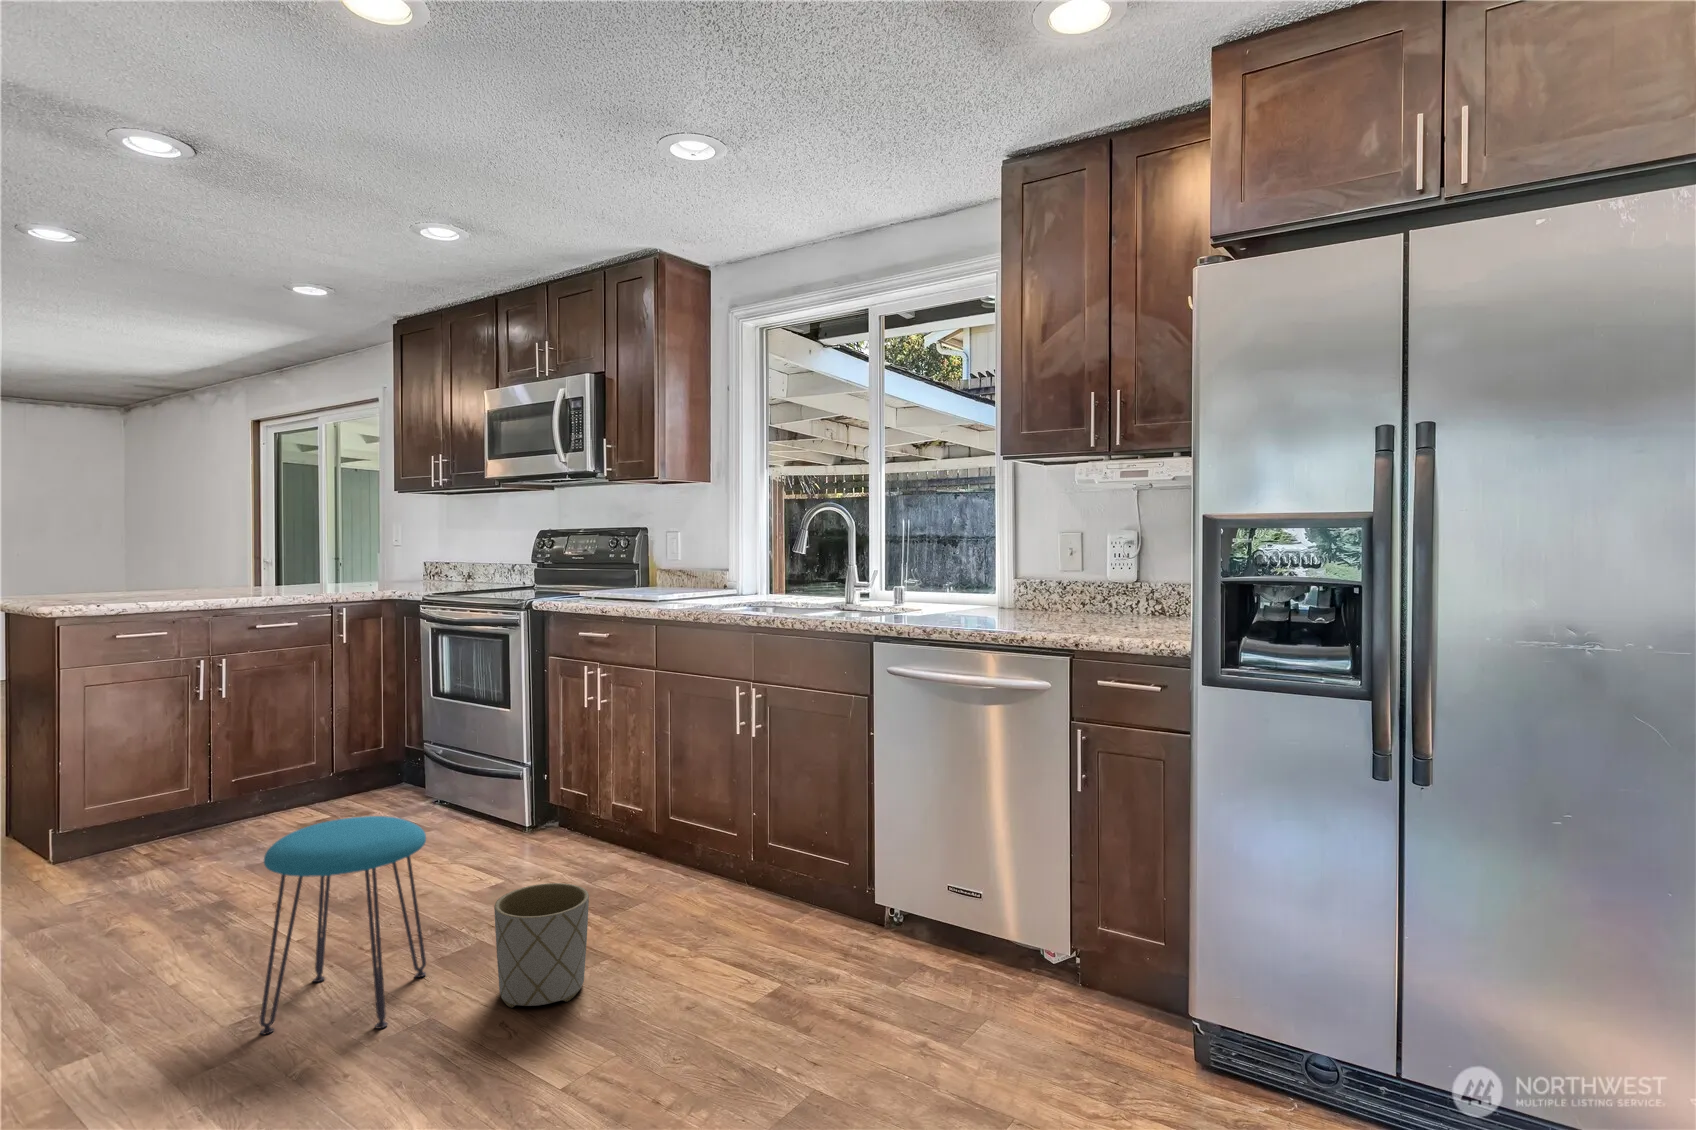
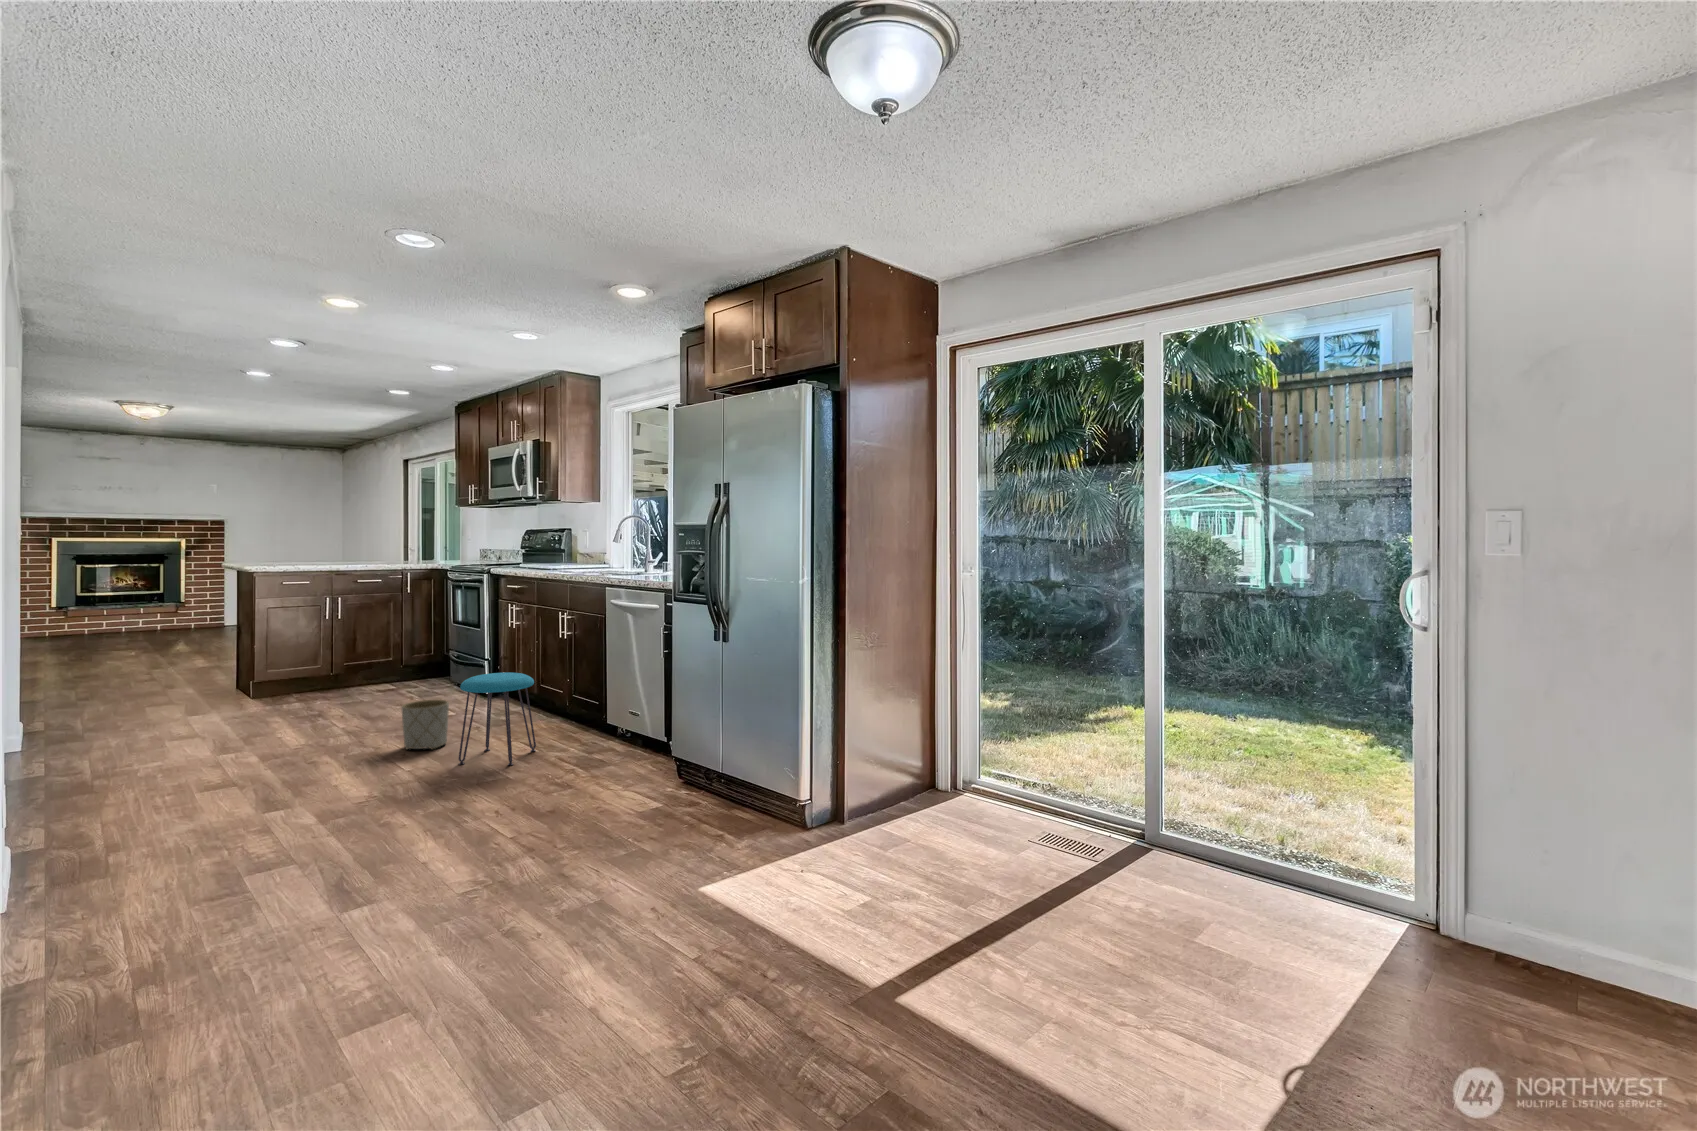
stool: present [260,816,426,1035] -> present [458,673,536,765]

